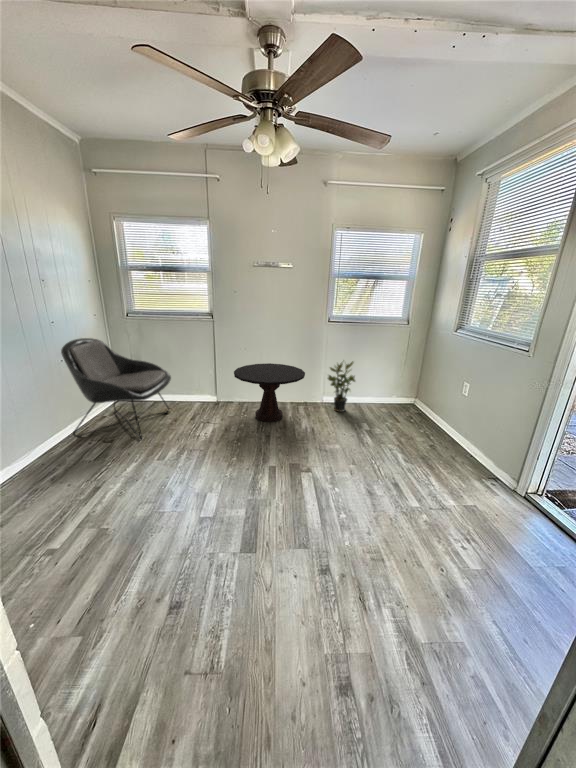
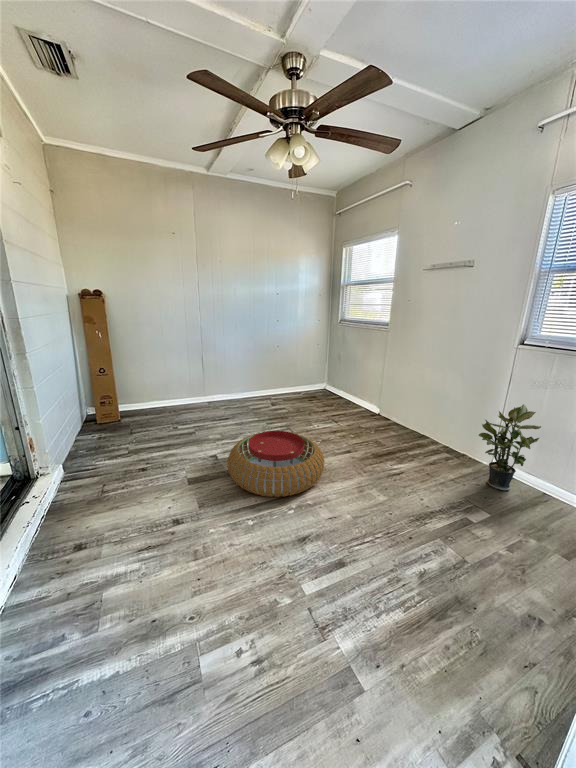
lounge chair: present [61,338,171,440] -> none [267,330,340,410]
side table: present [234,363,305,422] -> none [356,379,447,451]
pouf: none [226,438,323,510] -> present [228,431,325,497]

